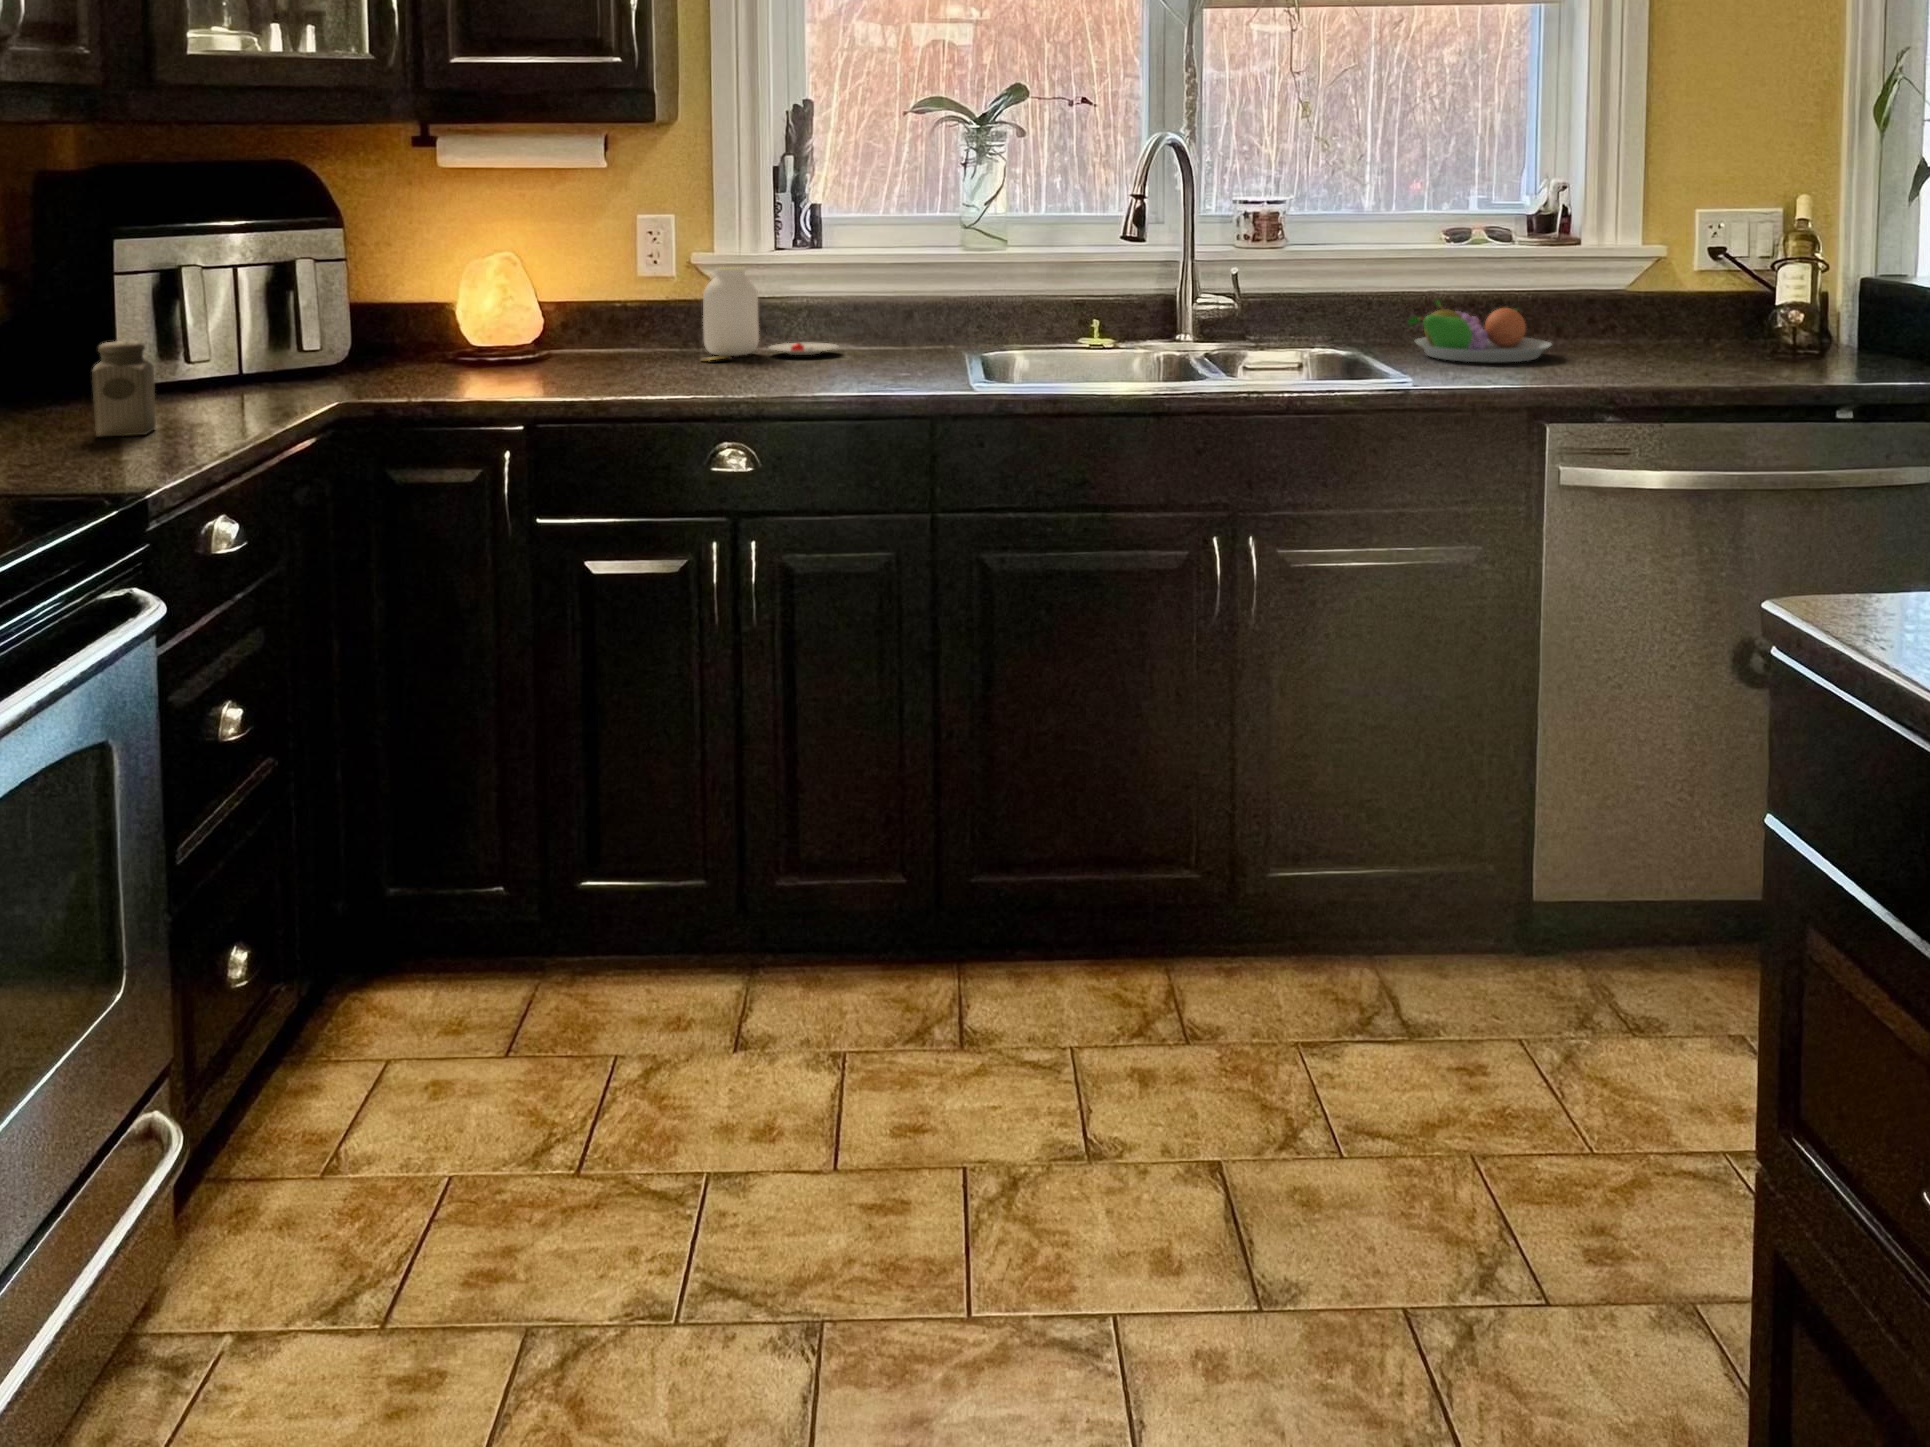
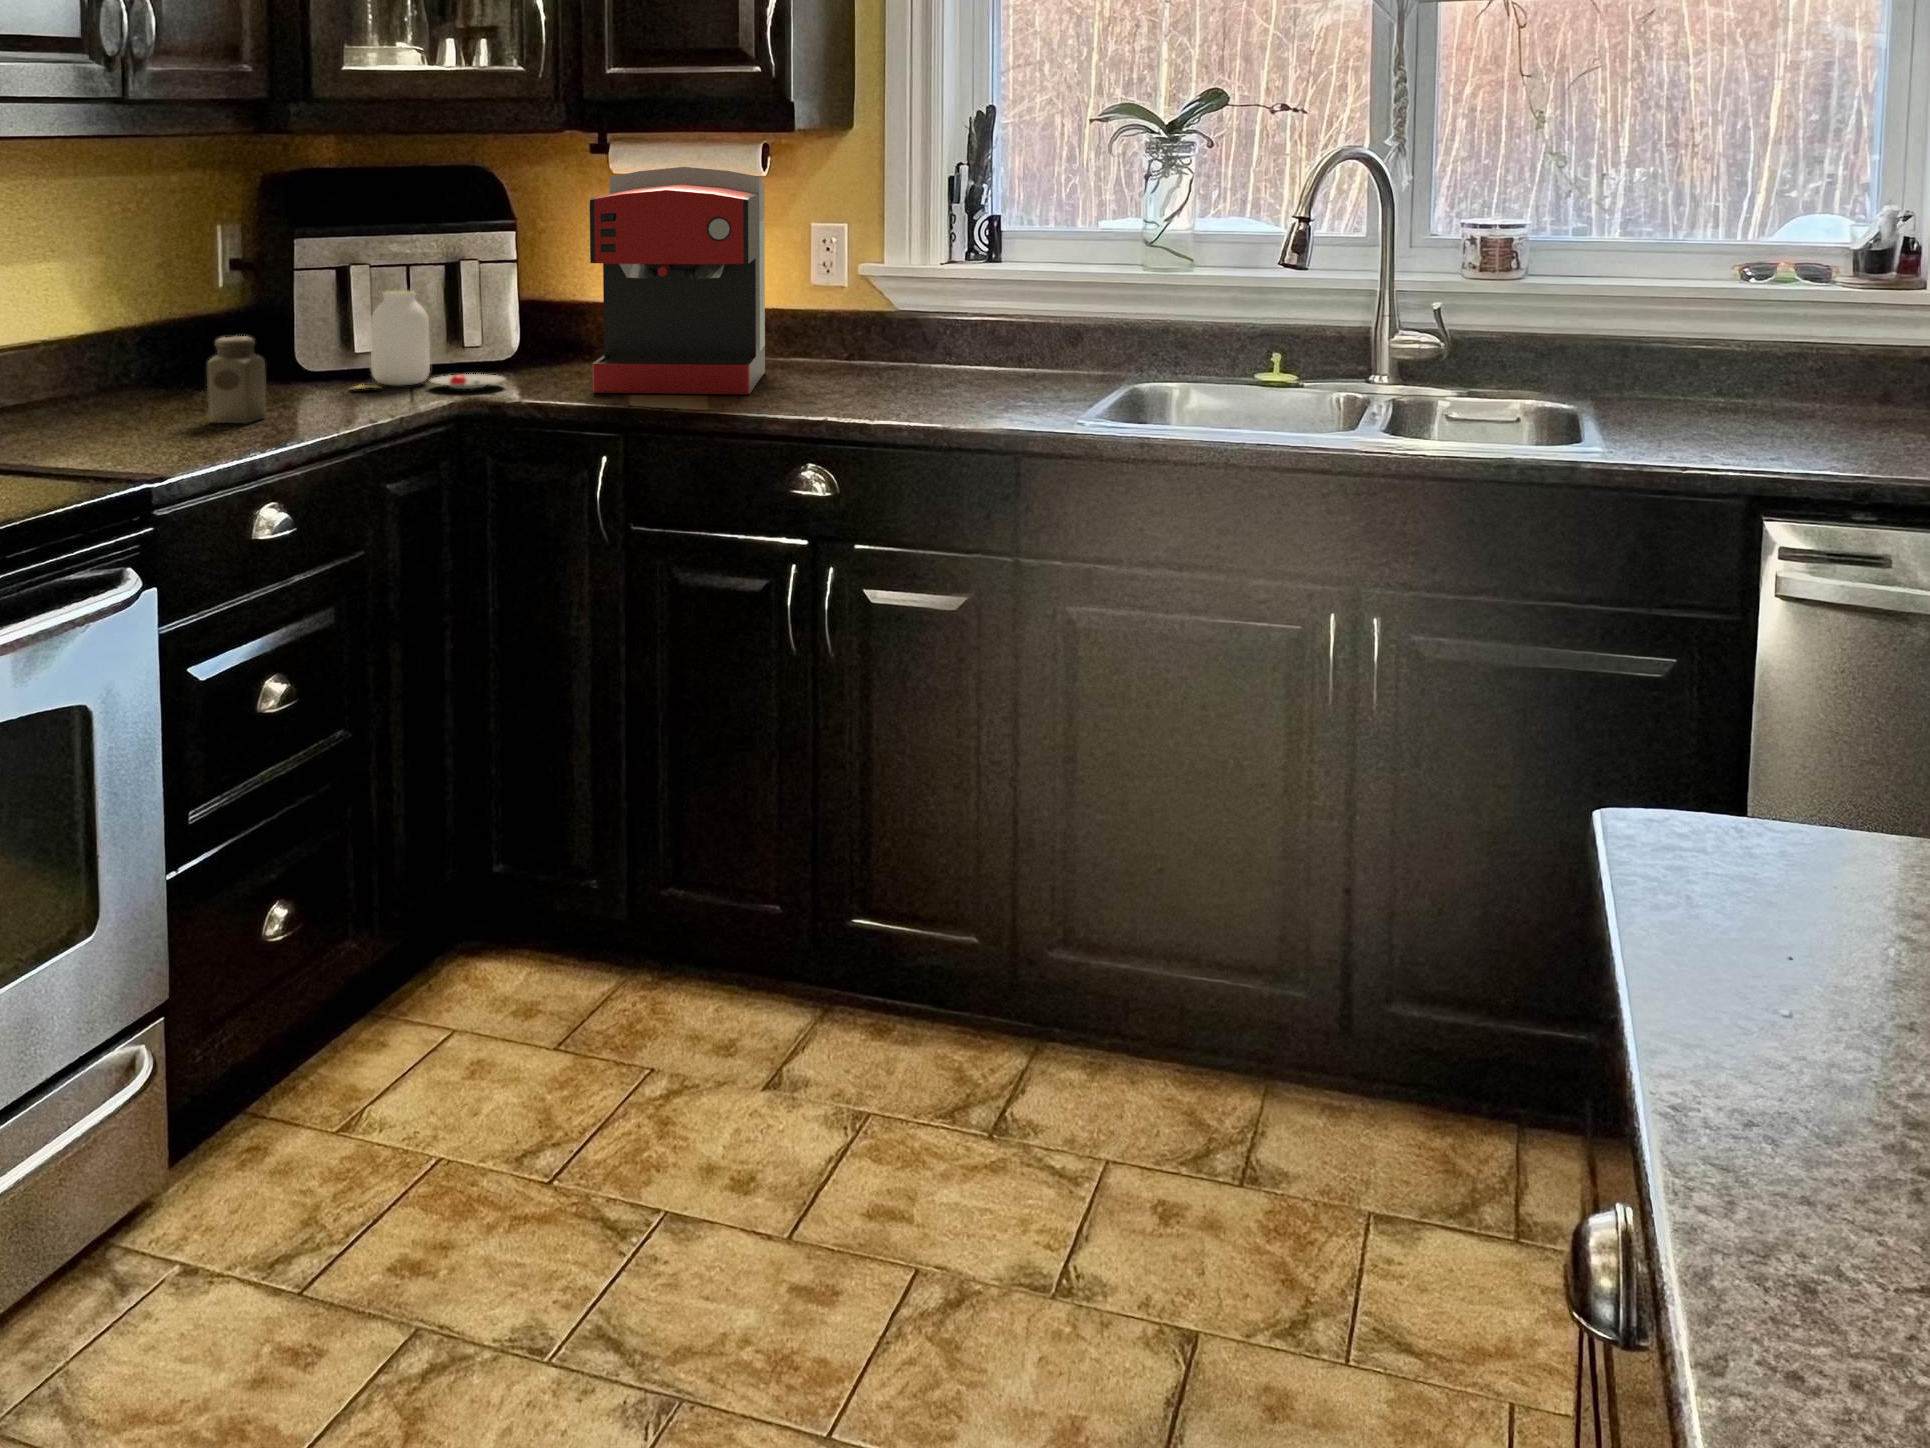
coffee maker: none [466,155,641,385] -> present [590,167,765,394]
jar: present [701,267,838,361] -> present [350,291,505,390]
fruit bowl: present [1408,301,1551,362] -> none [1639,351,1842,434]

